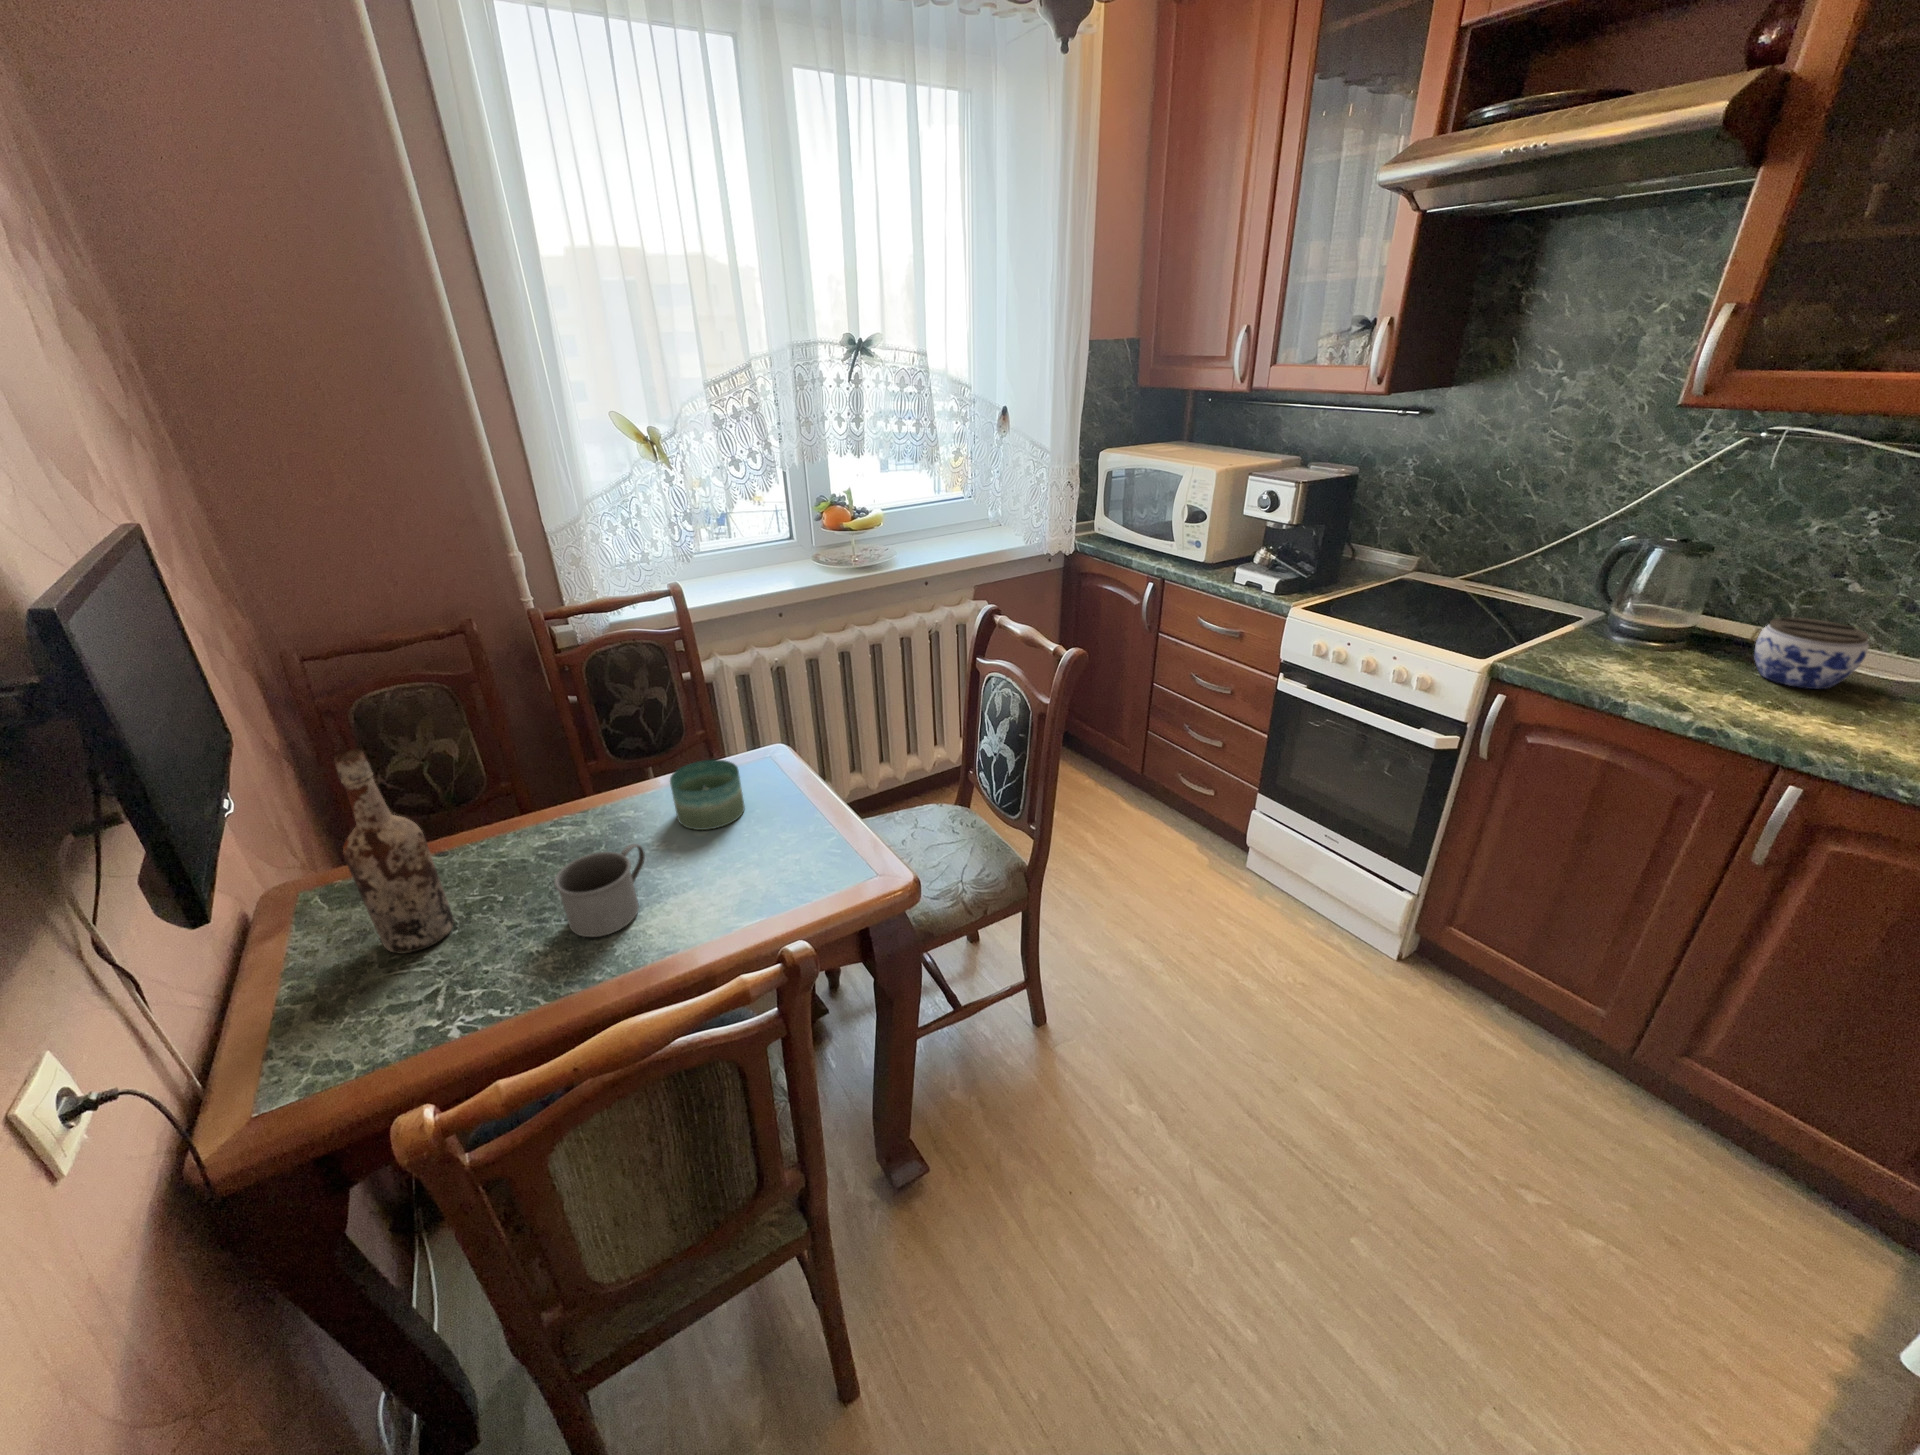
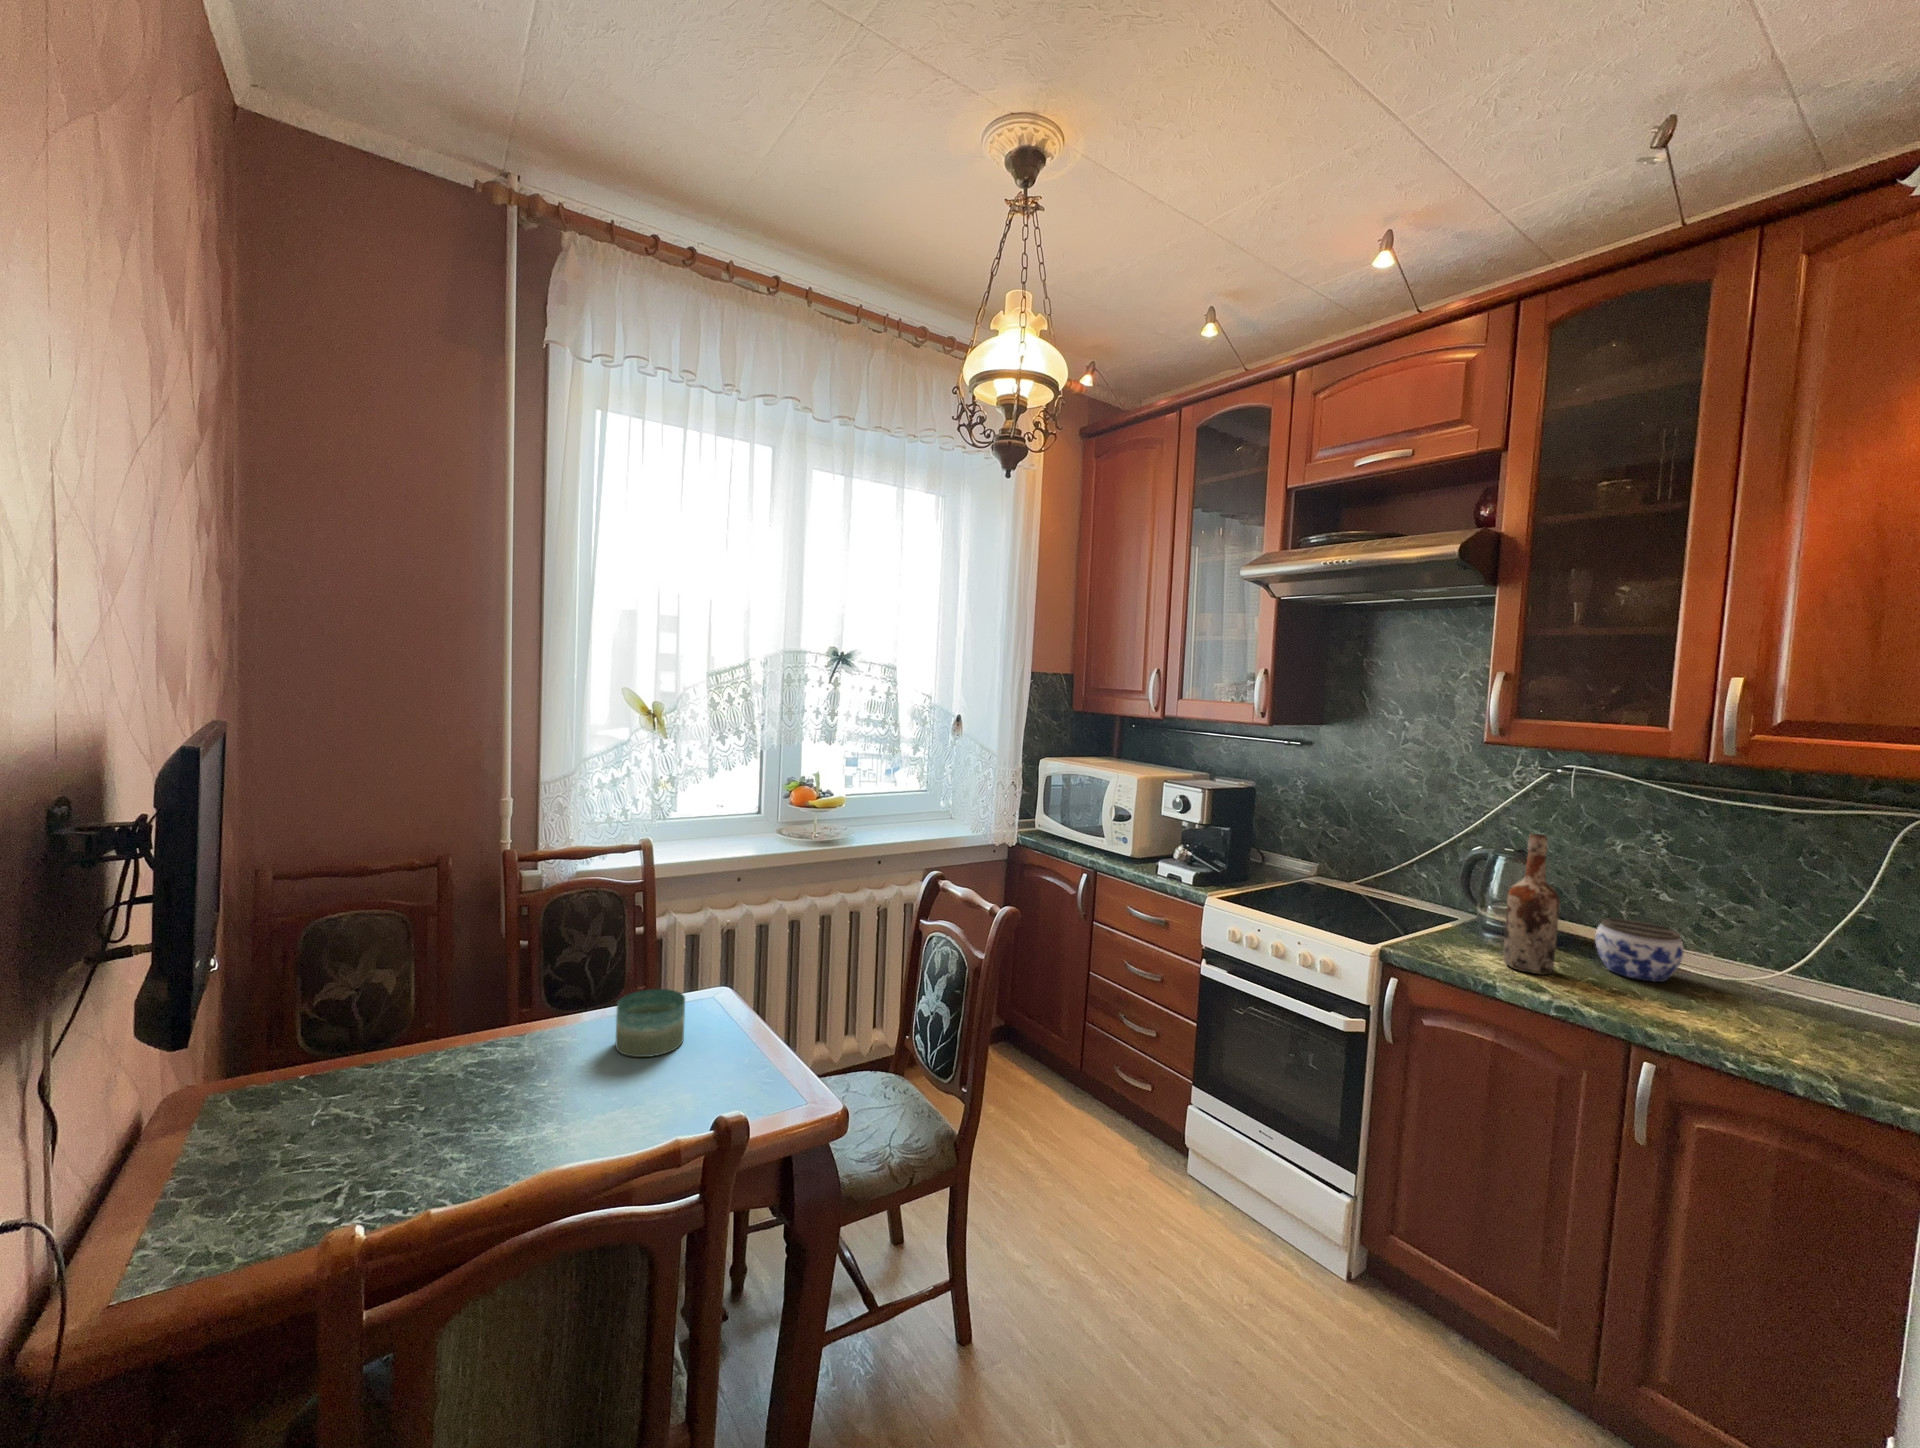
wine bottle: present [334,750,454,954] -> present [1504,834,1560,975]
mug: present [554,844,645,937] -> none [489,1054,582,1147]

